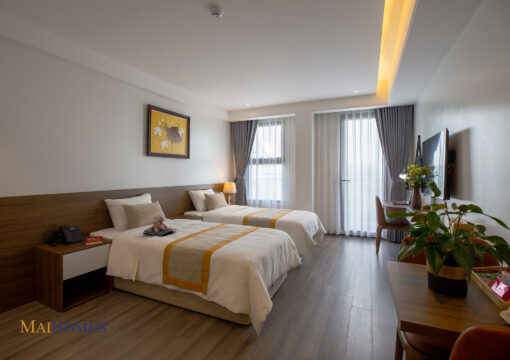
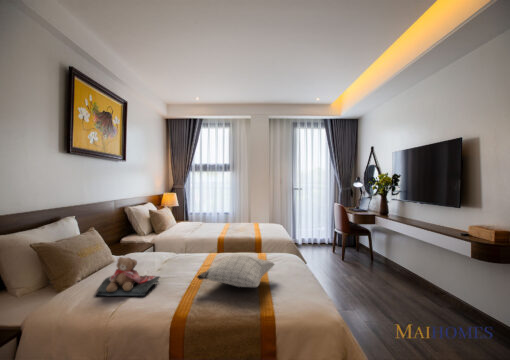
pillow: none [188,220,241,239] -> present [197,255,274,287]

